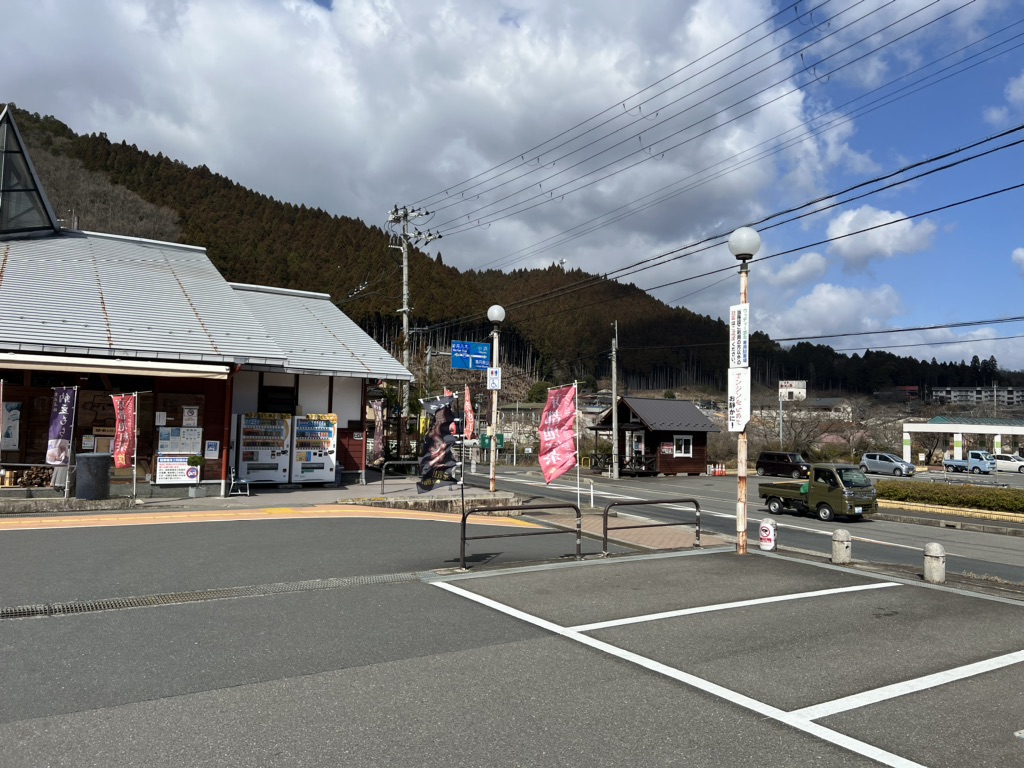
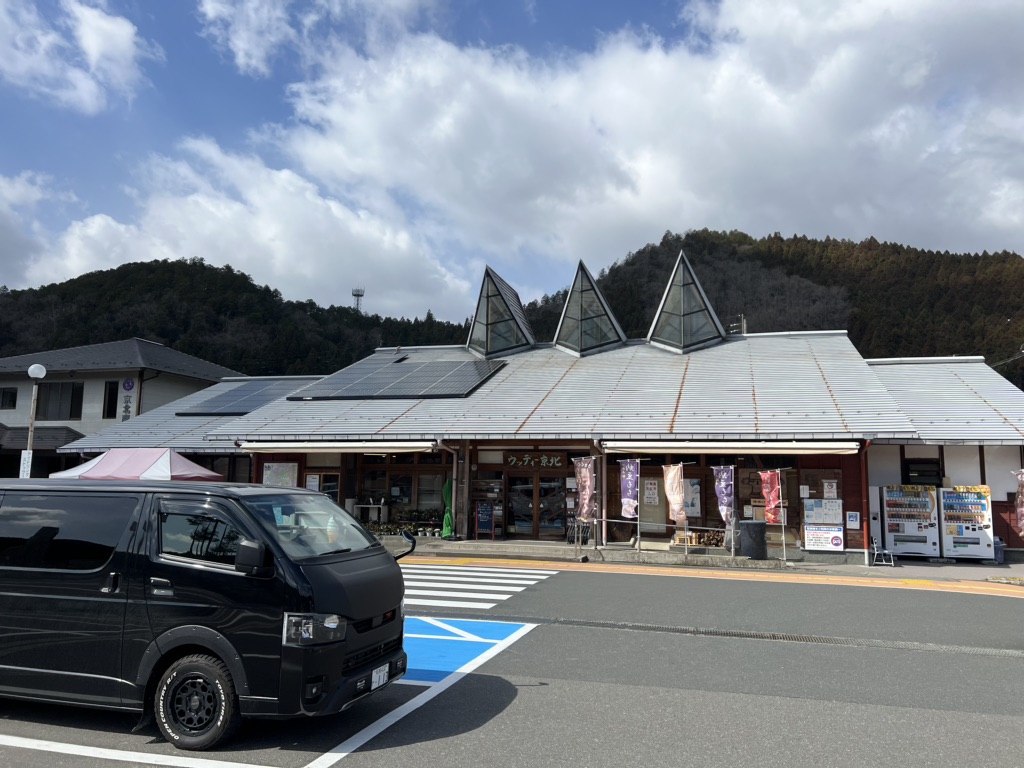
potted tree: present [187,455,207,498] -> none [830,525,850,564]

